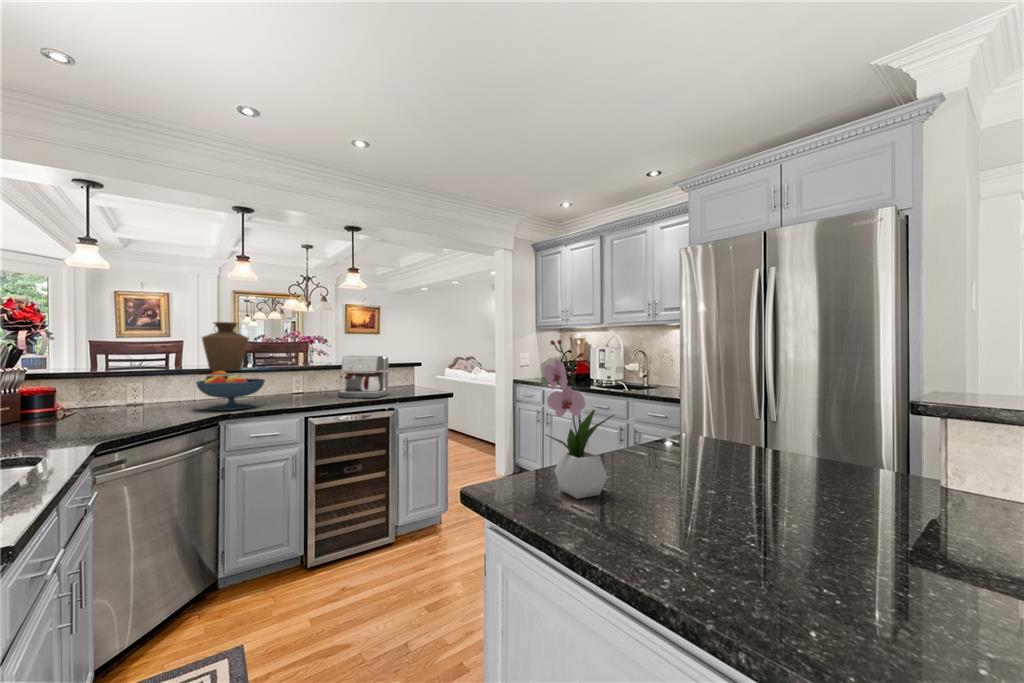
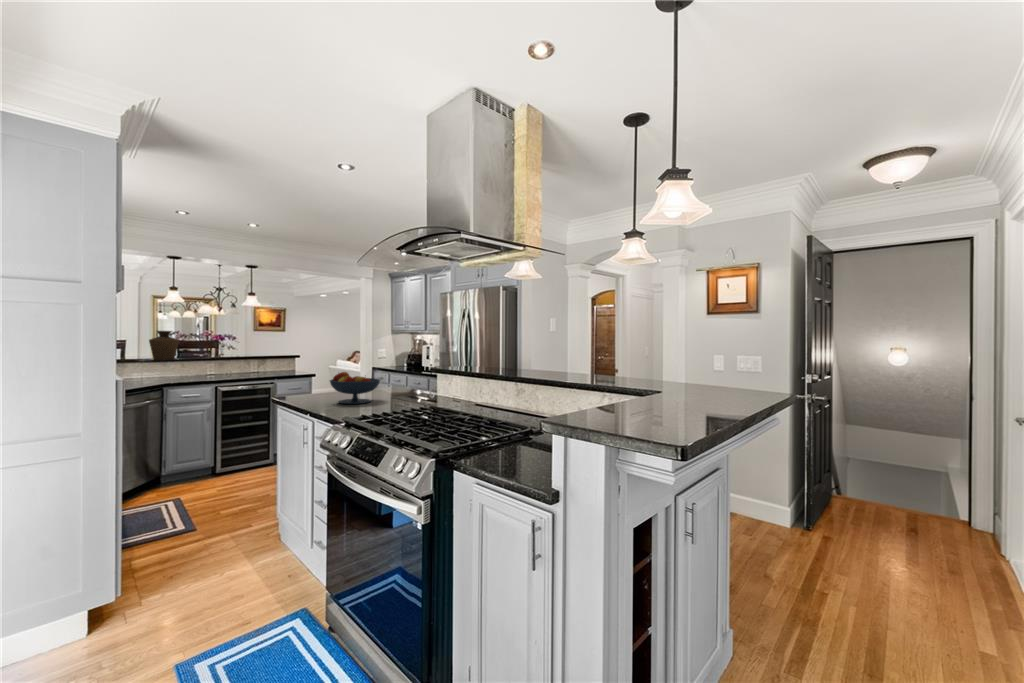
flower arrangement: present [544,340,614,499] -> none [298,348,322,399]
coffee maker: present [338,356,388,398] -> none [238,351,271,377]
fruit bowl: present [196,371,265,410] -> present [330,372,380,404]

